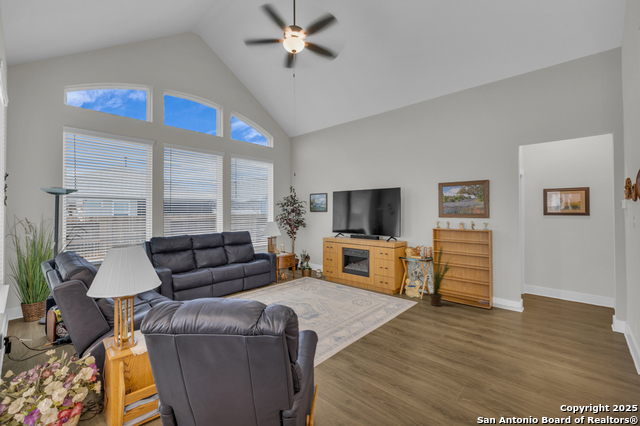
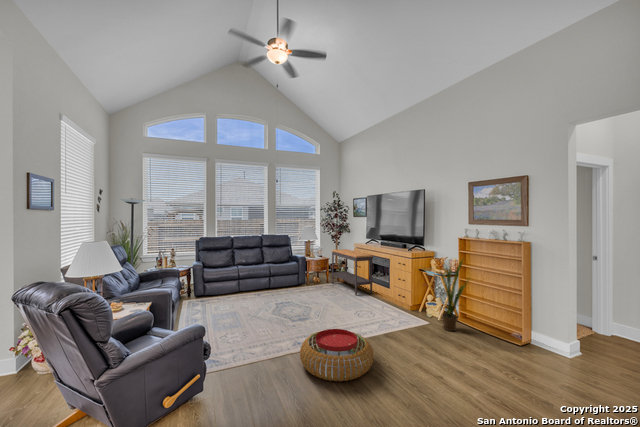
console table: none [299,244,347,288] -> present [332,249,373,296]
pouf: none [354,315,422,360] -> present [300,329,373,381]

